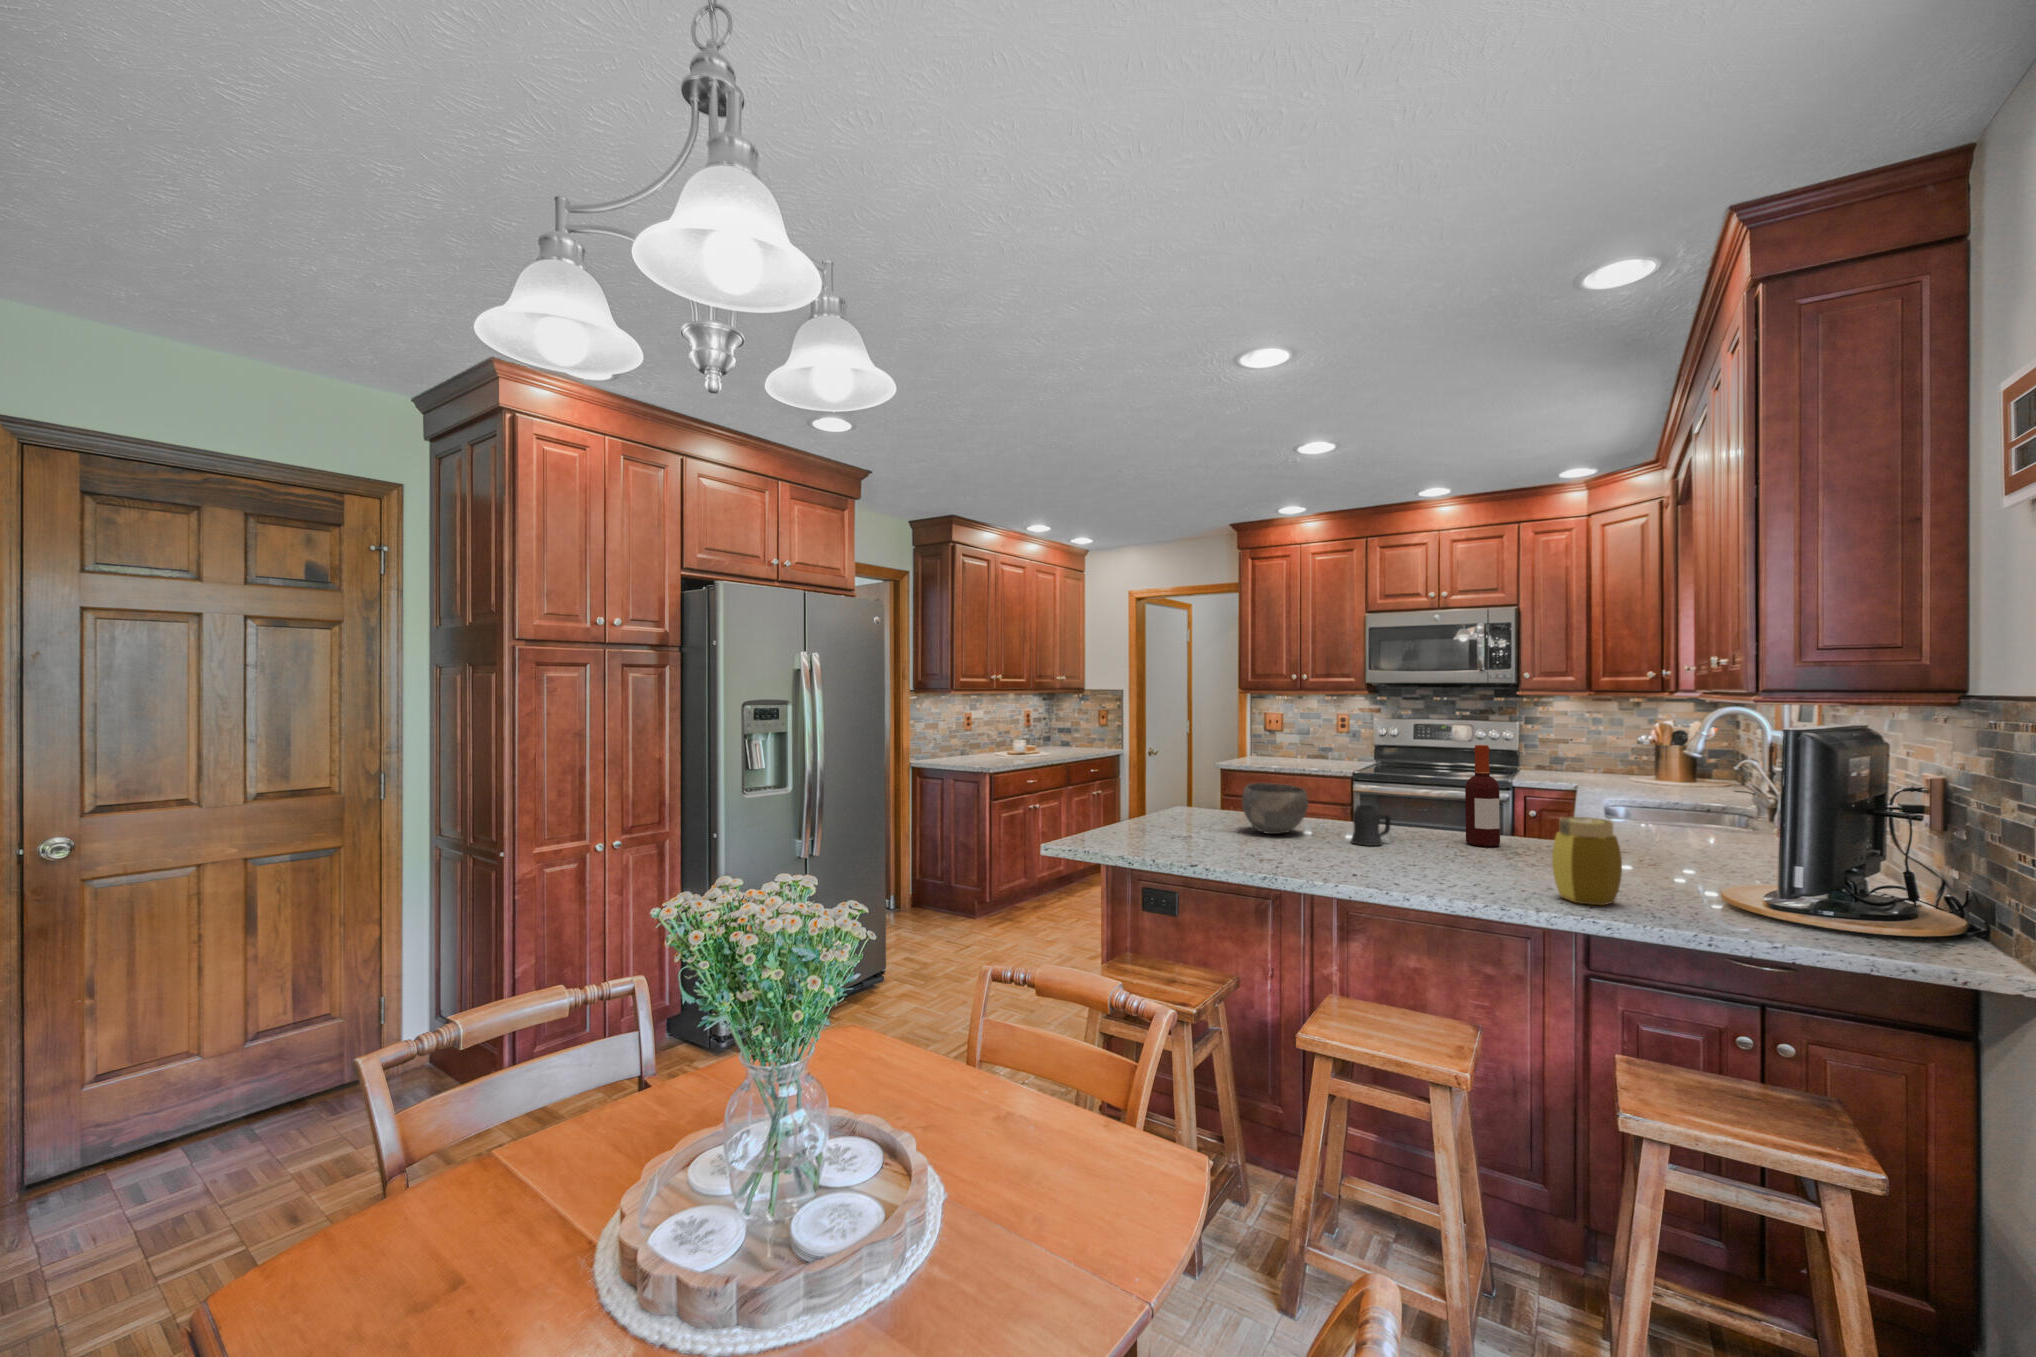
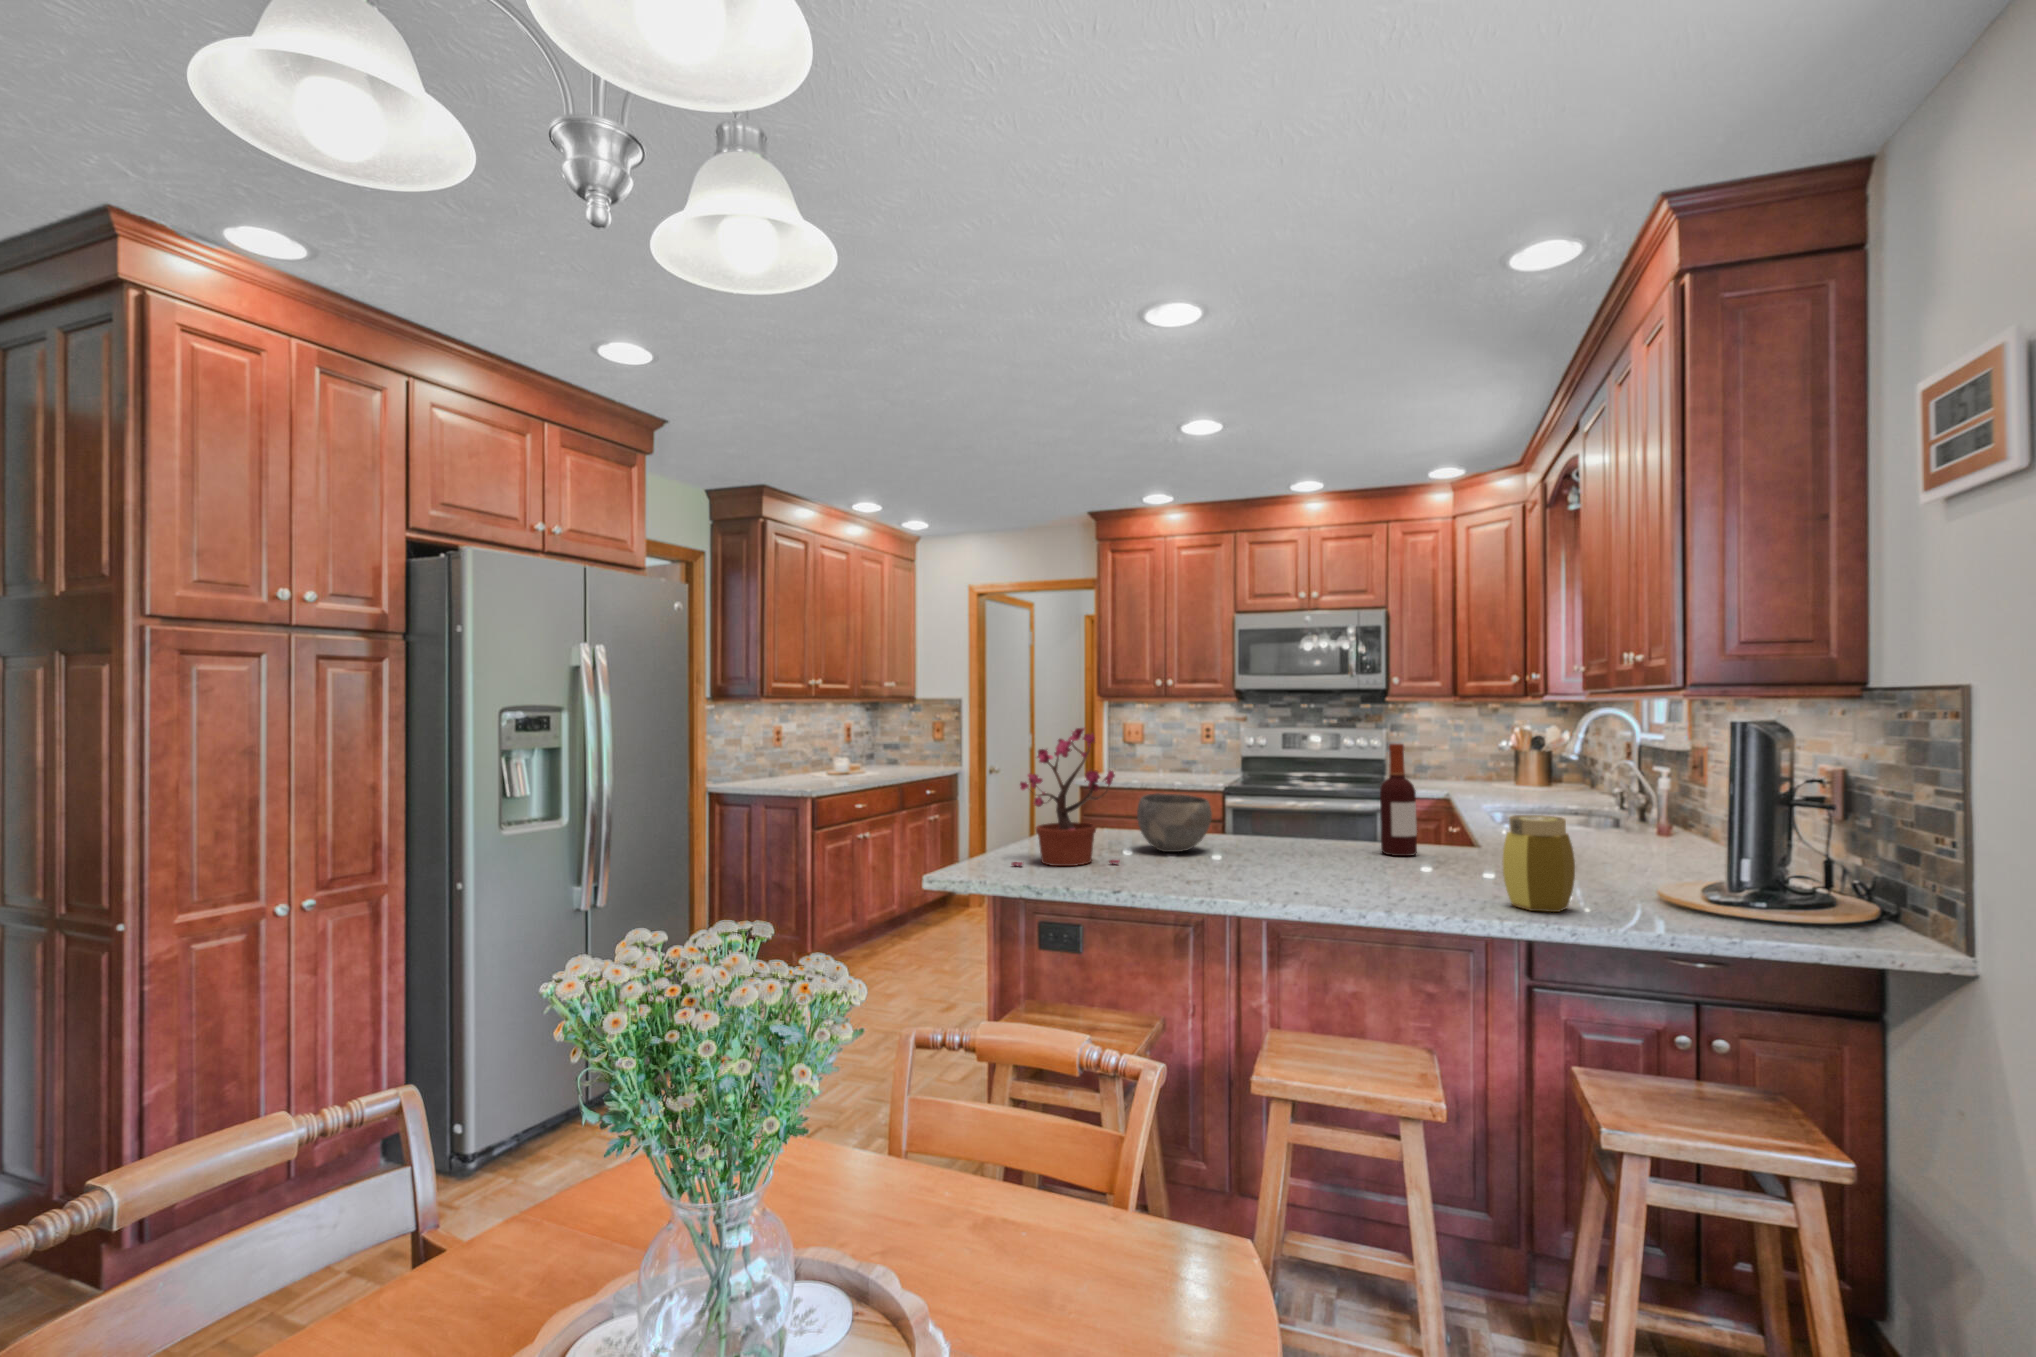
potted plant: none [1127,726,1221,842] -> present [1012,728,1119,866]
mug: present [1351,805,1391,846] -> none [1262,814,1304,861]

